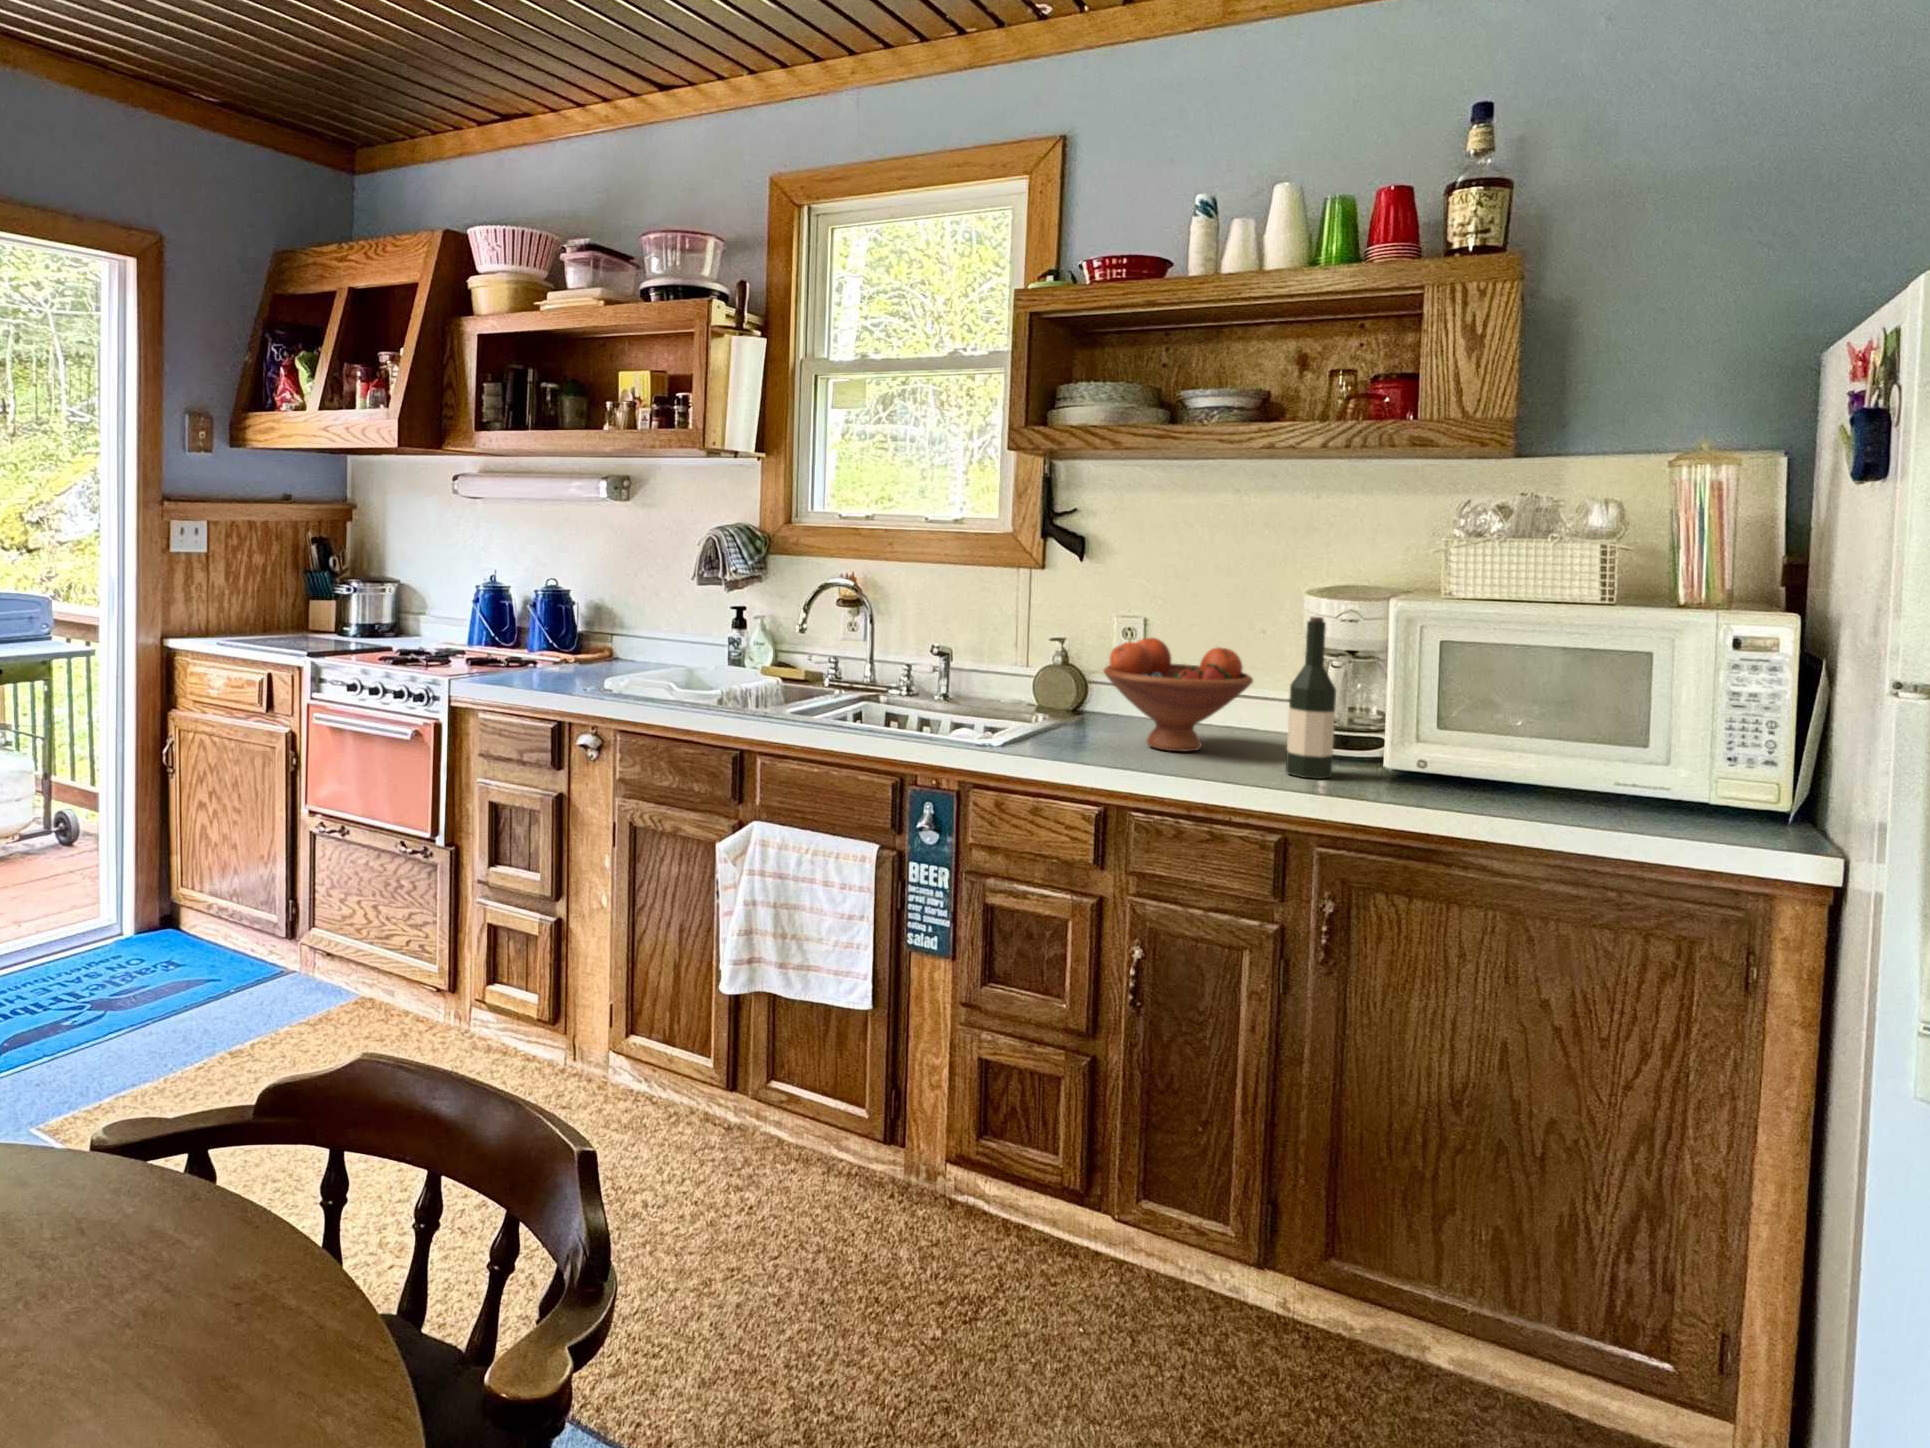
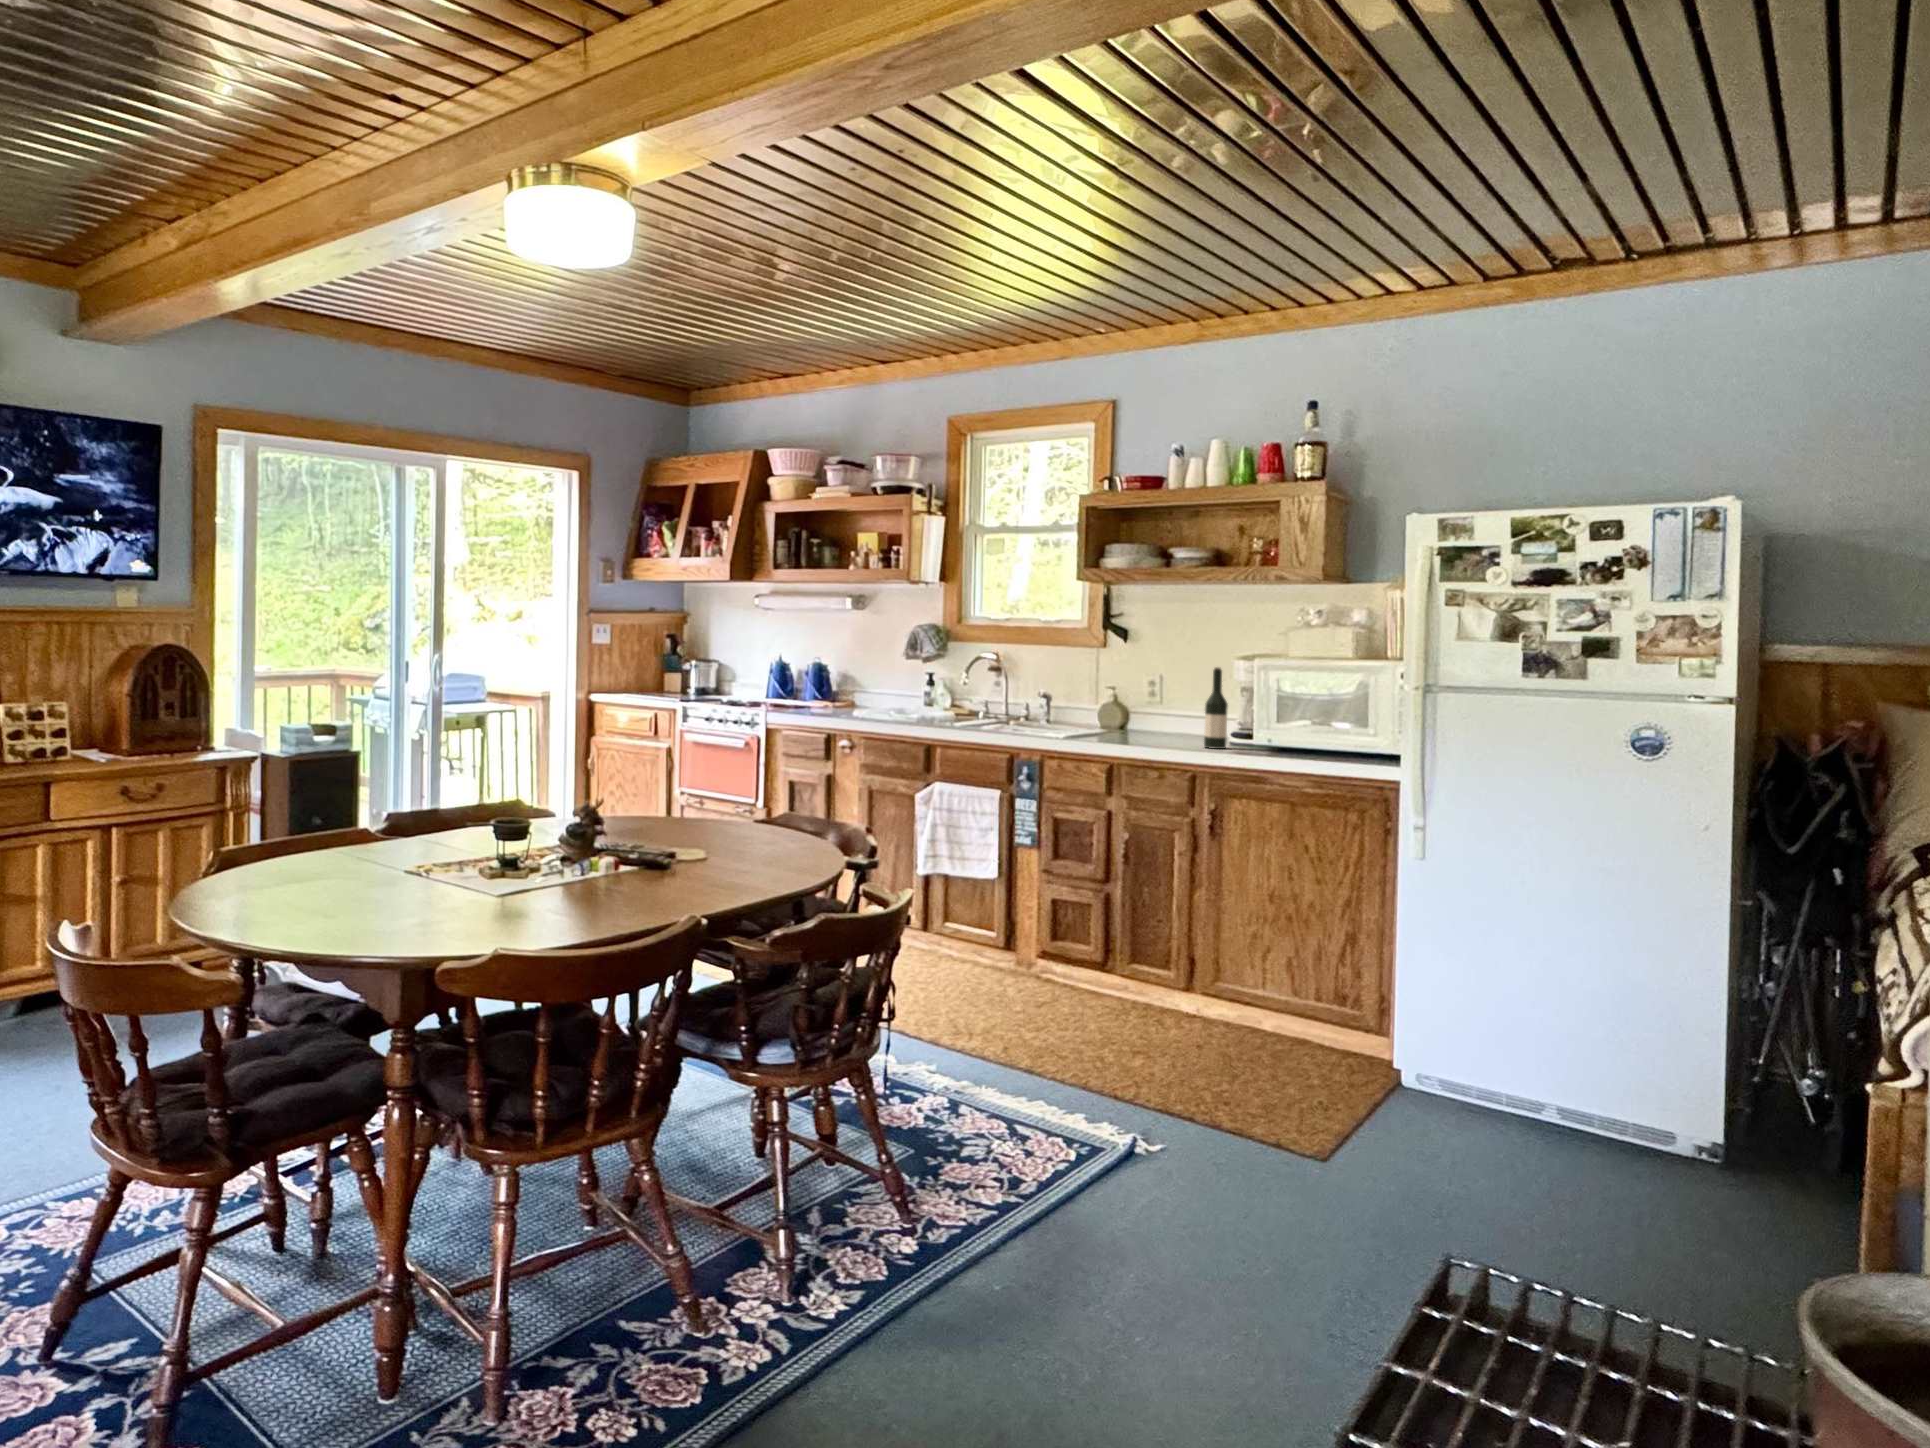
fruit bowl: present [1104,638,1253,752] -> none [1120,682,1198,741]

